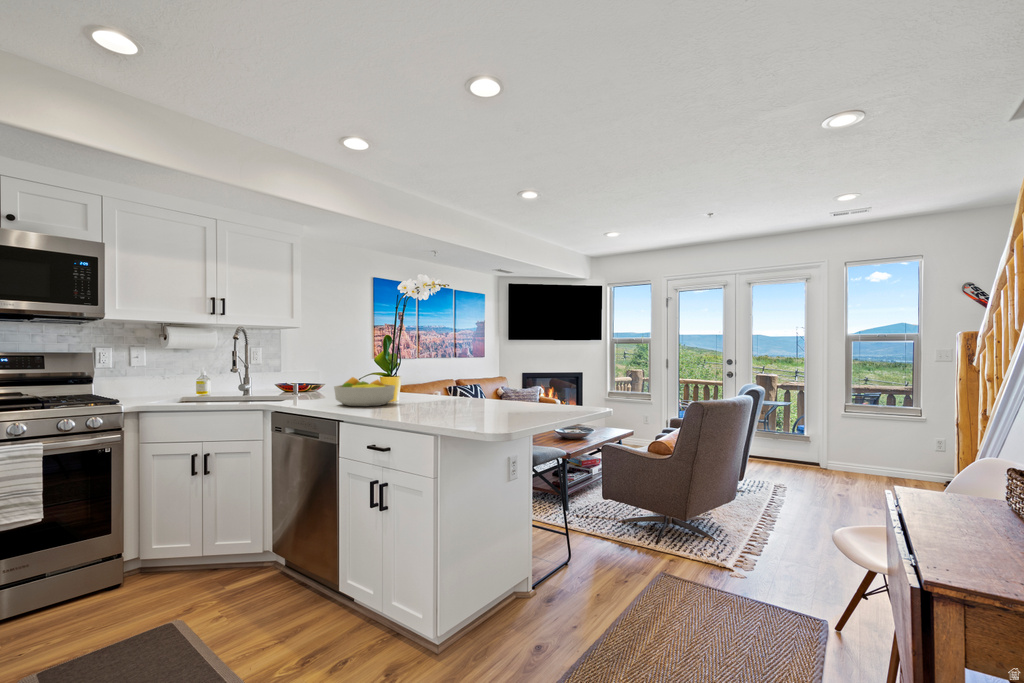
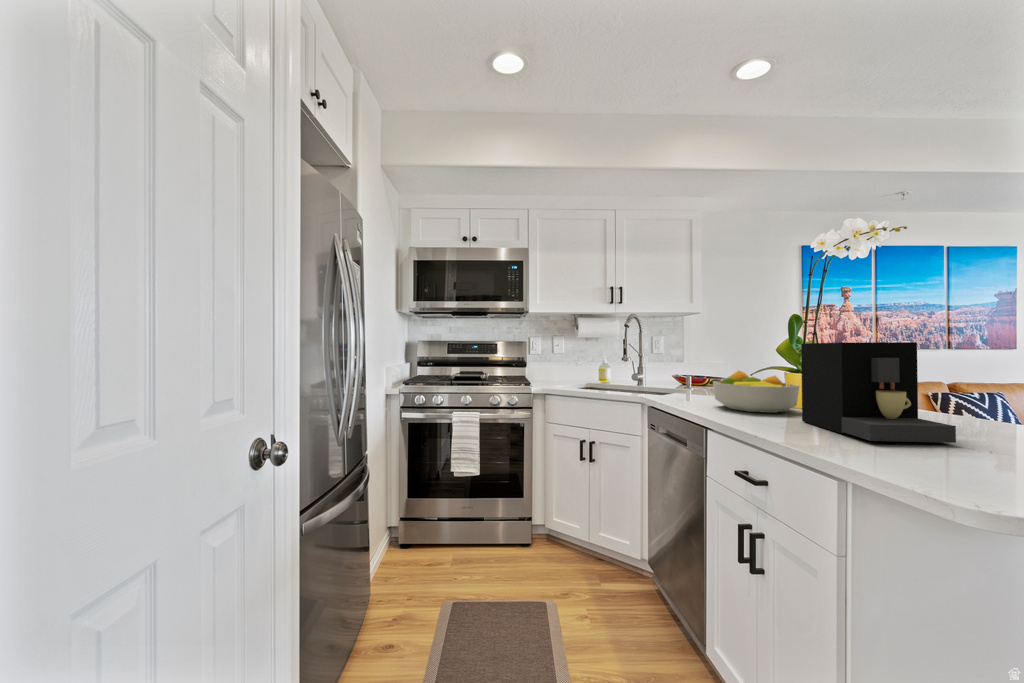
coffee maker: none [401,357,478,413] -> present [801,342,956,443]

